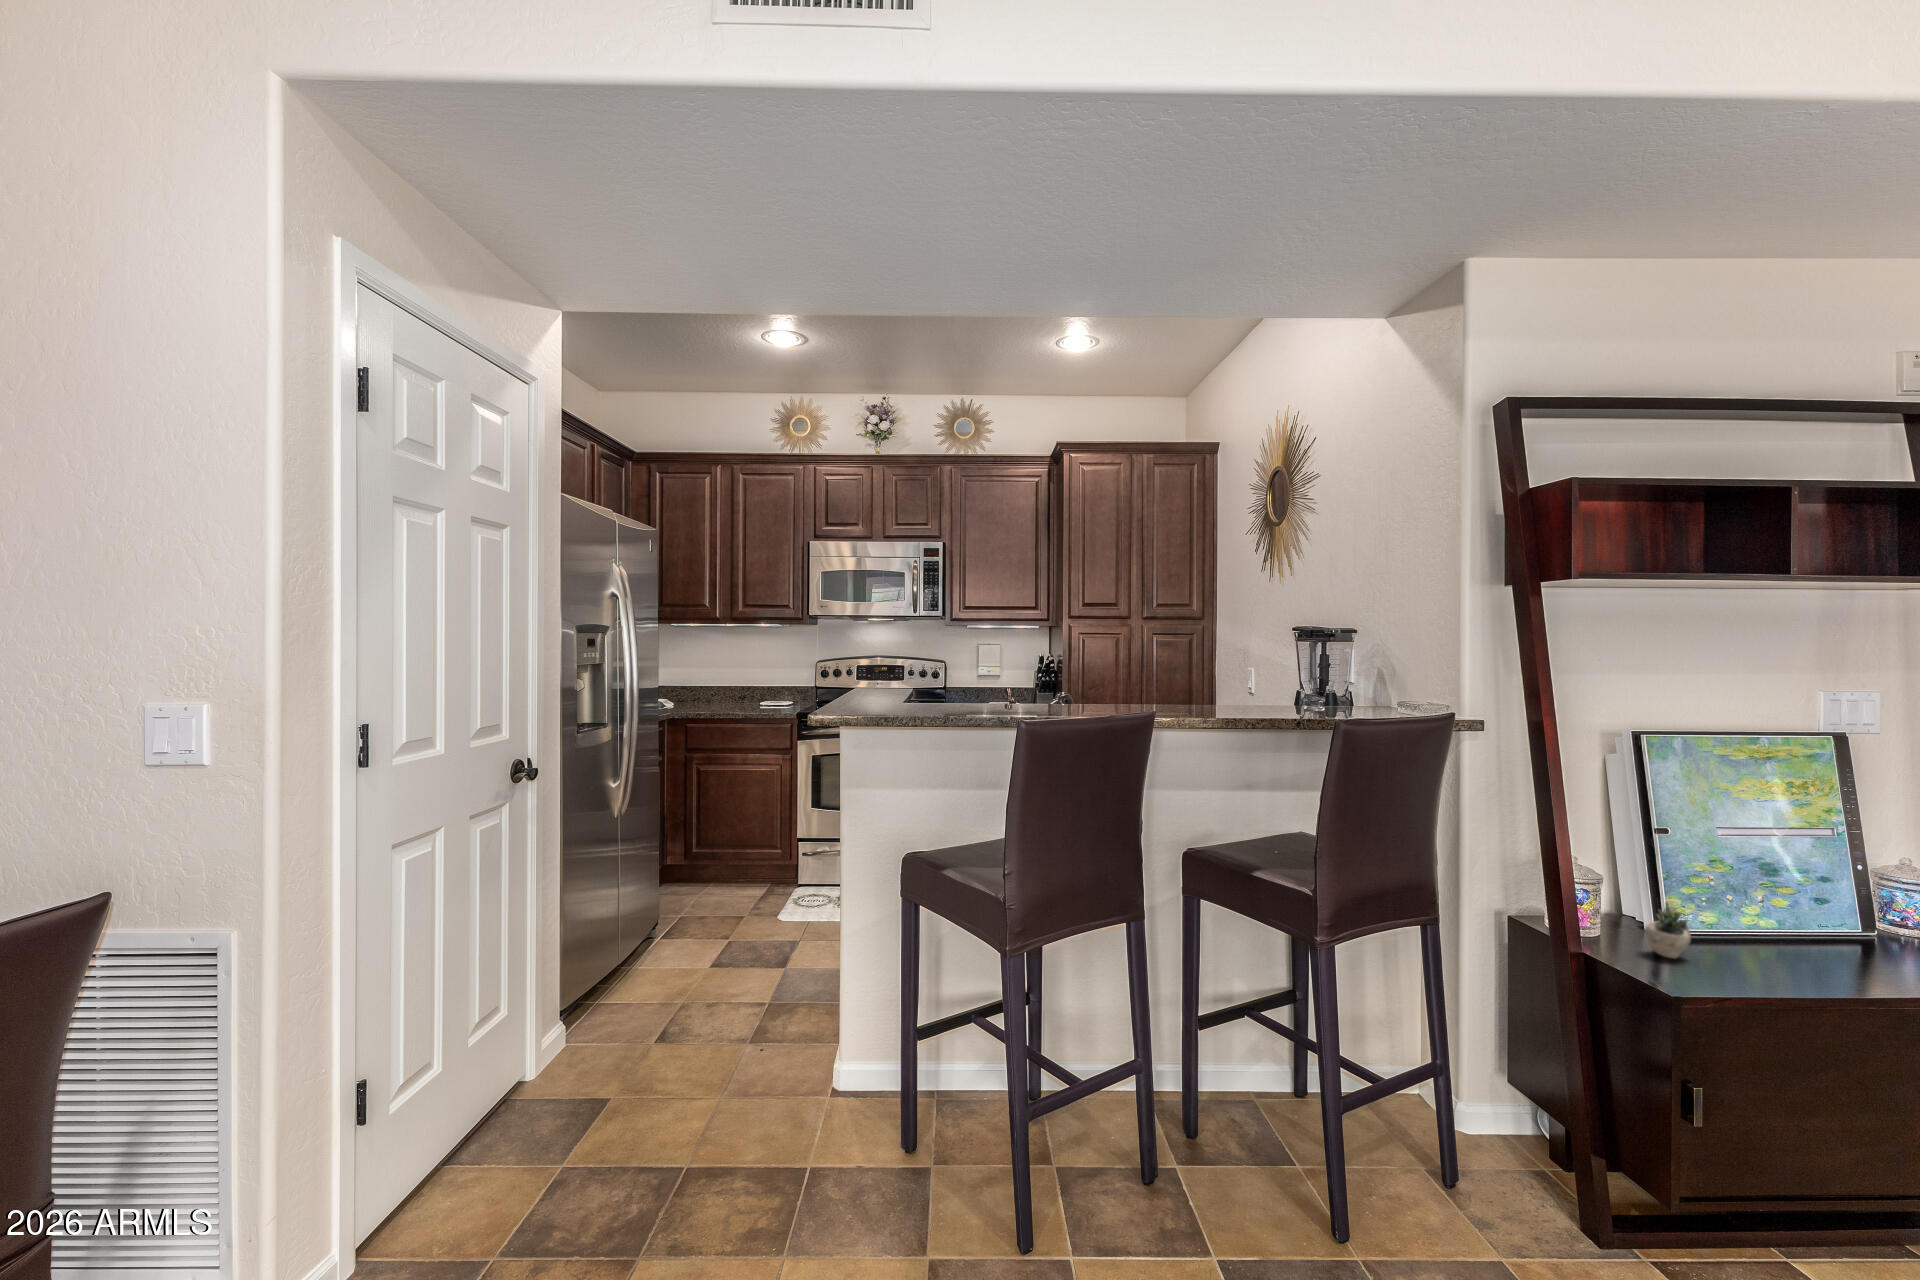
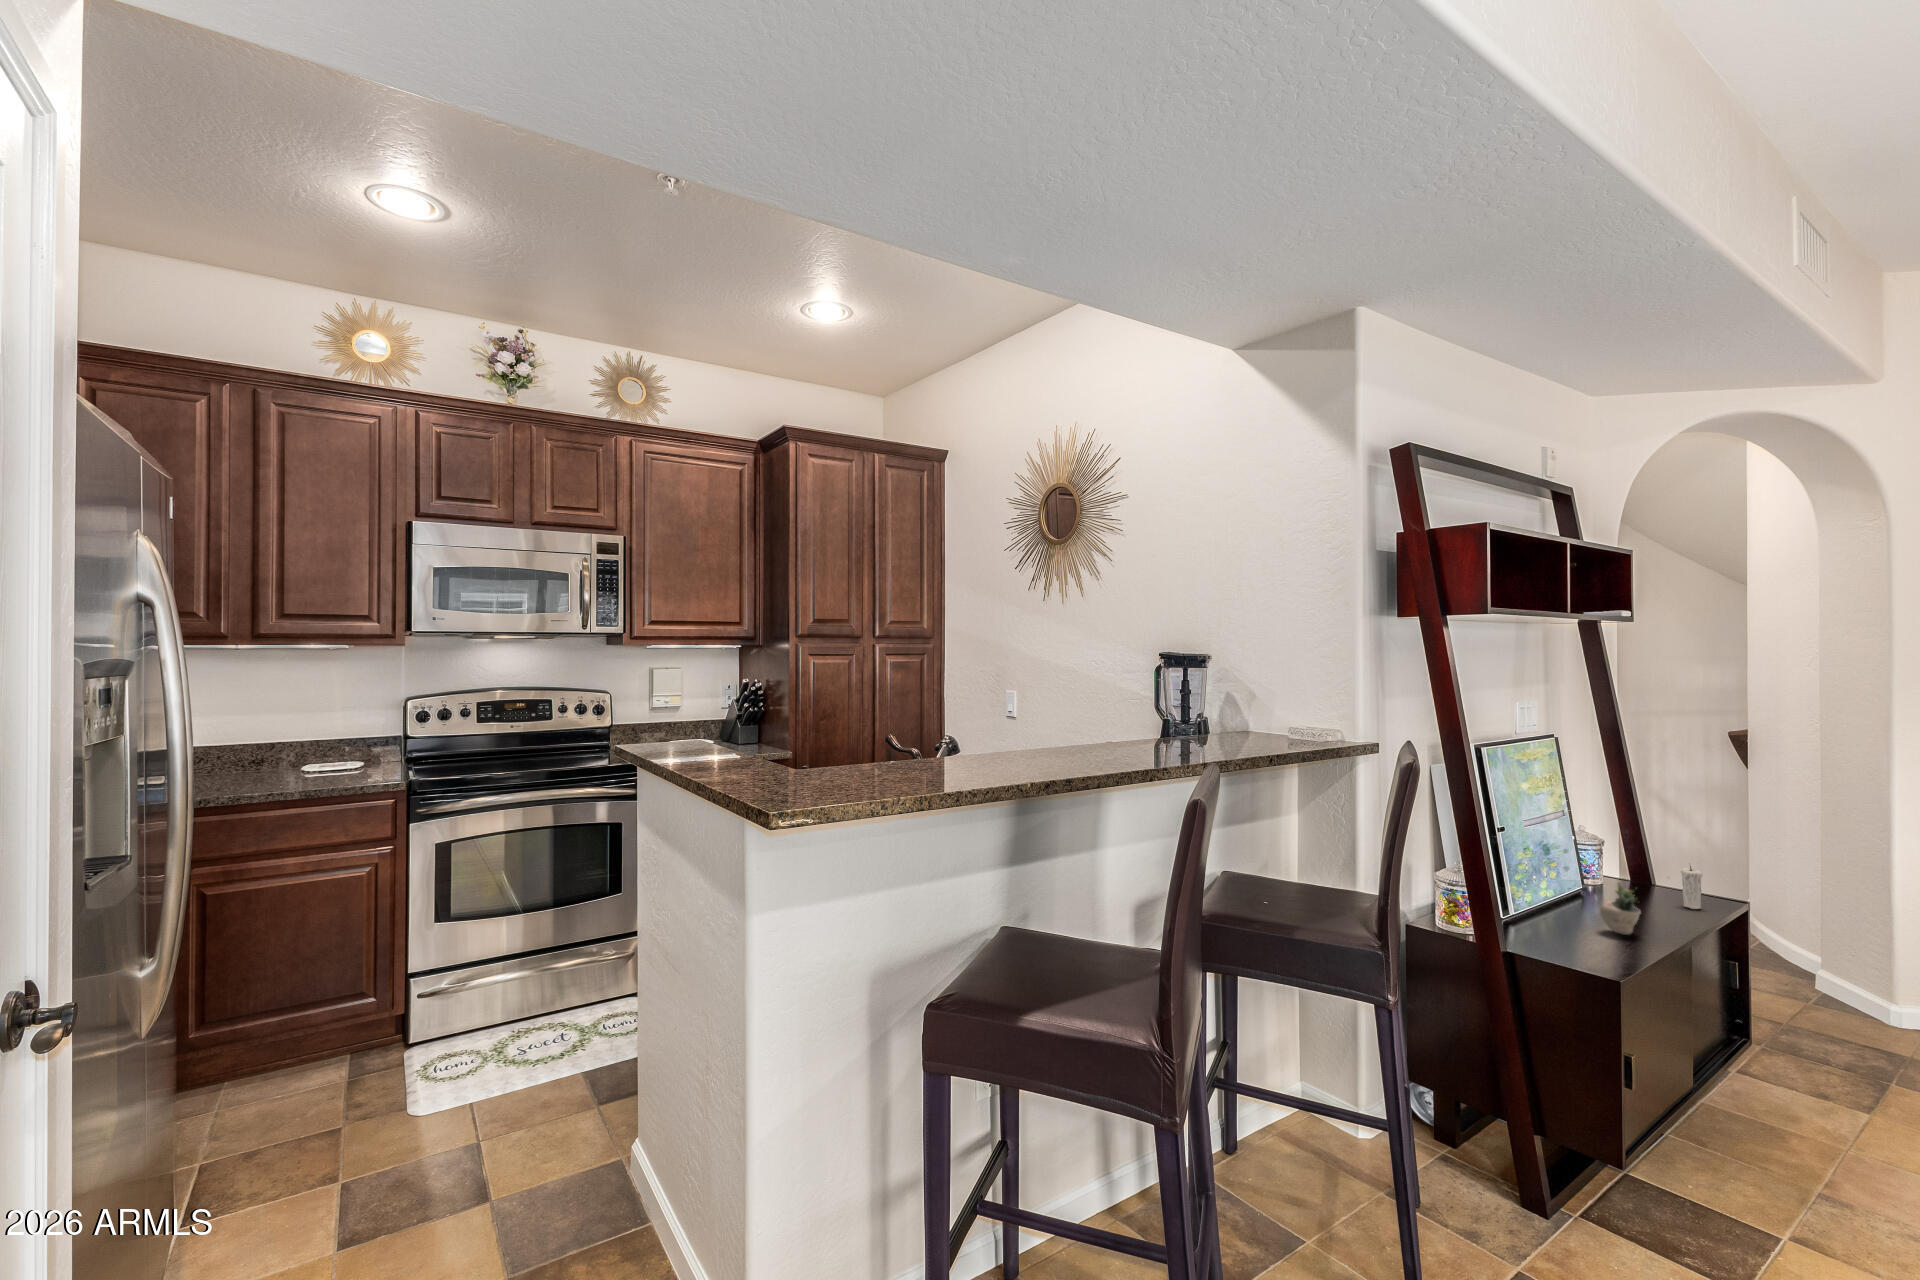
candle: none [1842,905,1869,962] -> present [1681,866,1702,909]

